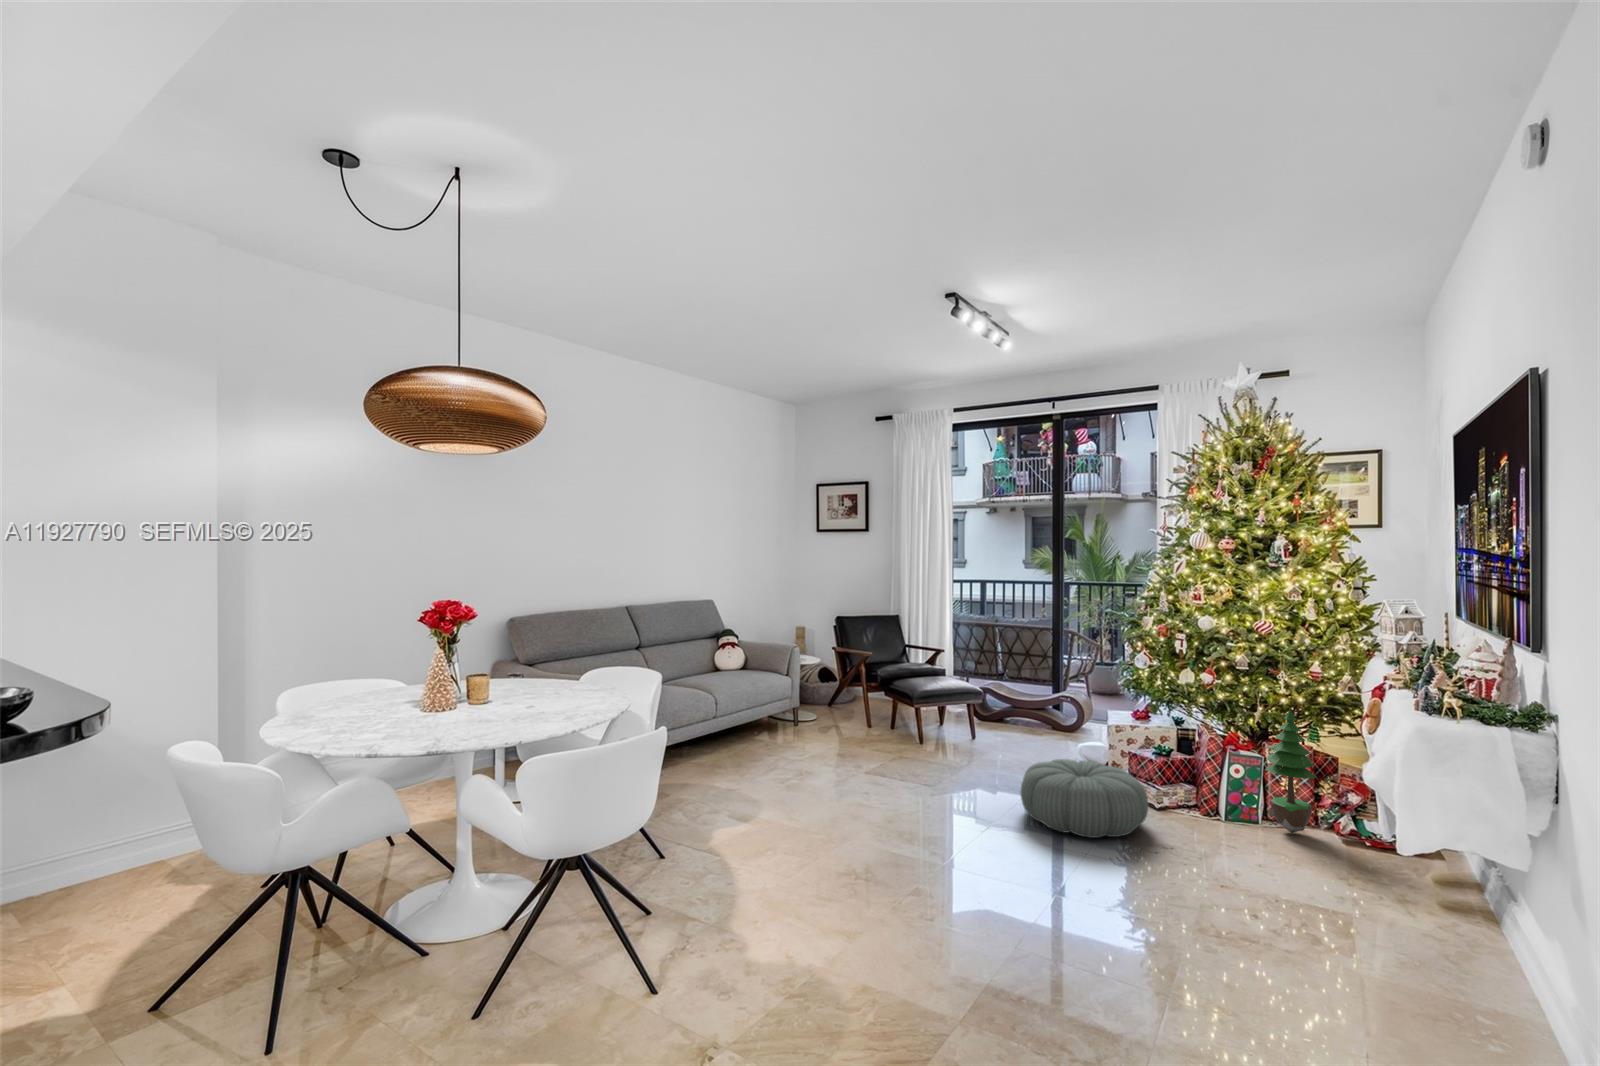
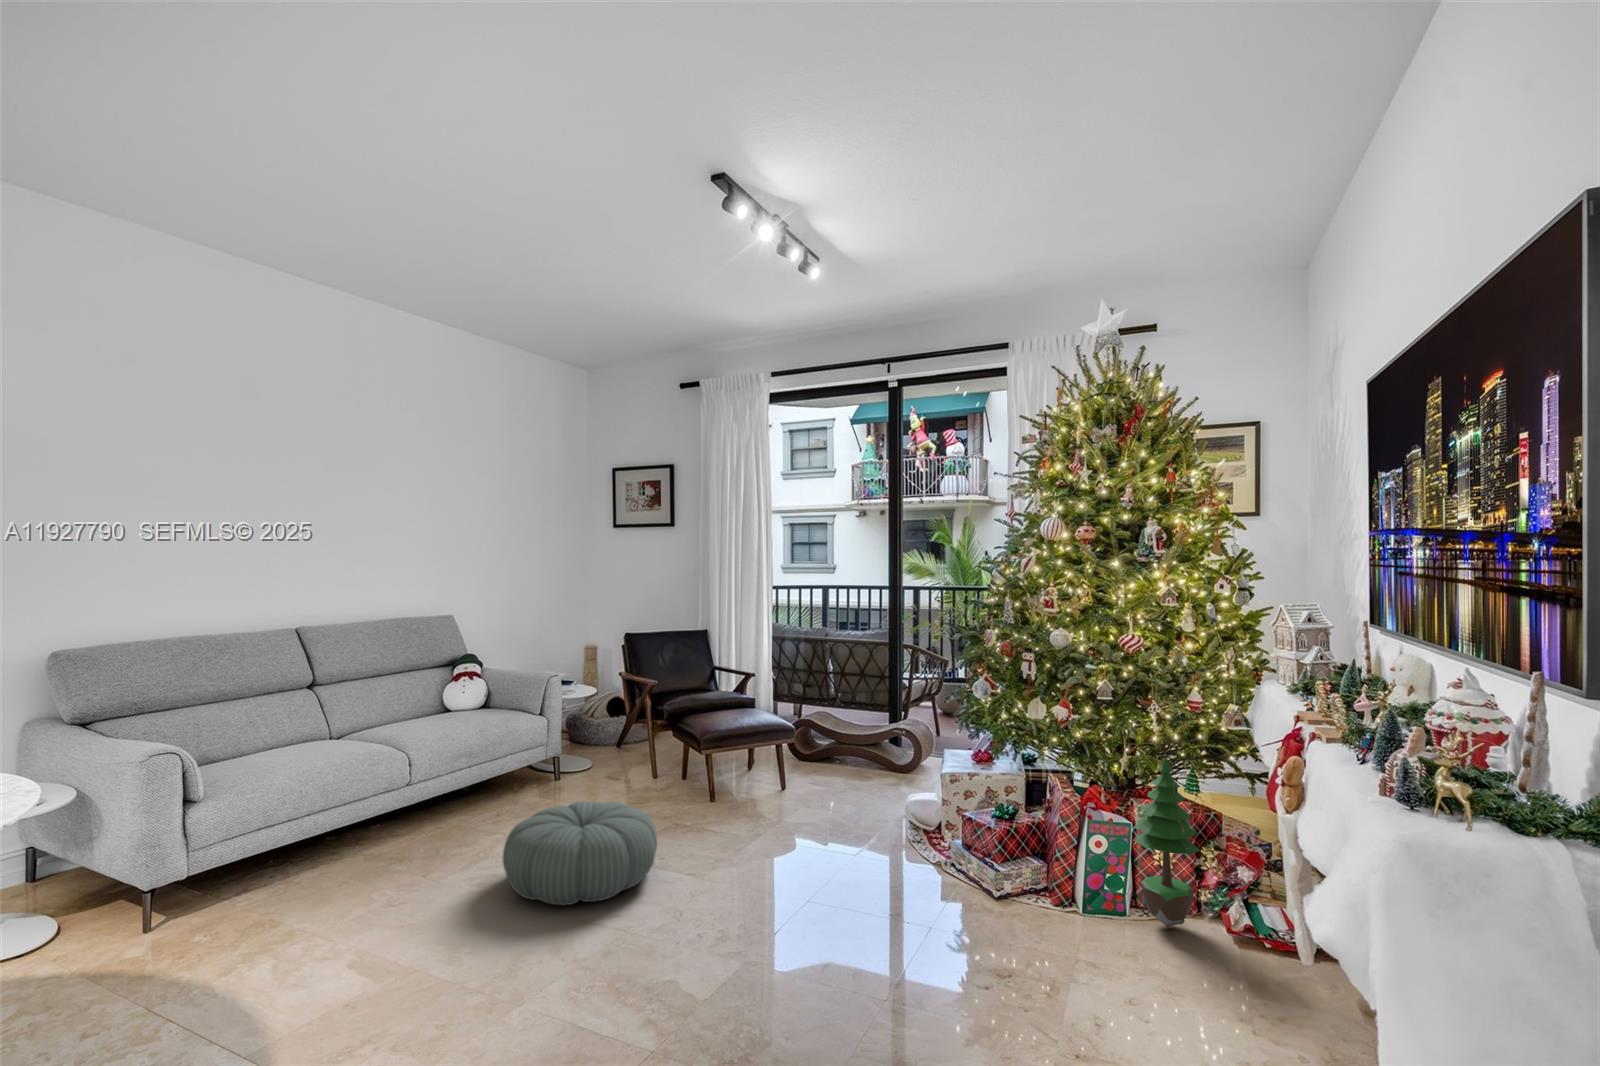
pouf: present [1021,759,1148,838] -> present [503,801,657,905]

